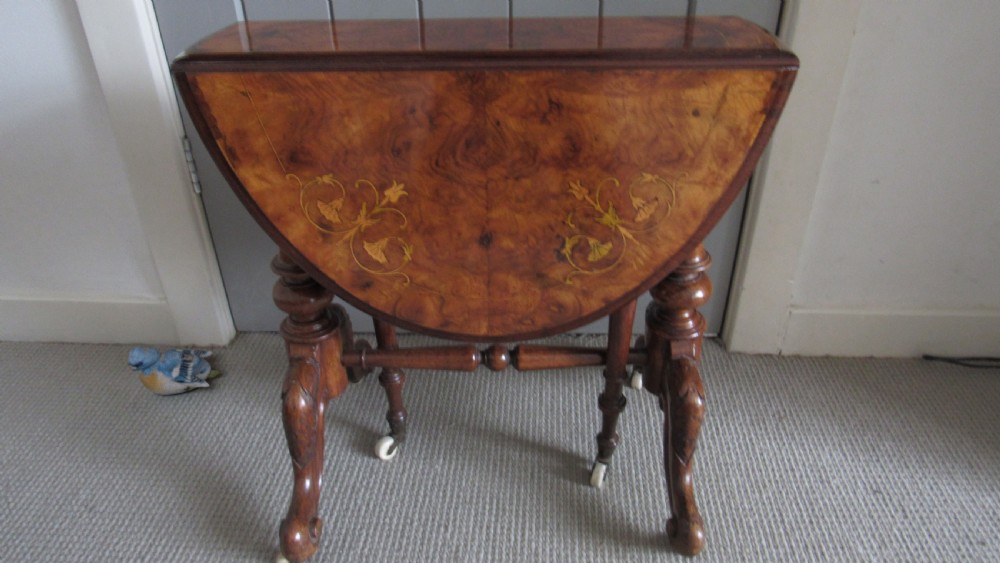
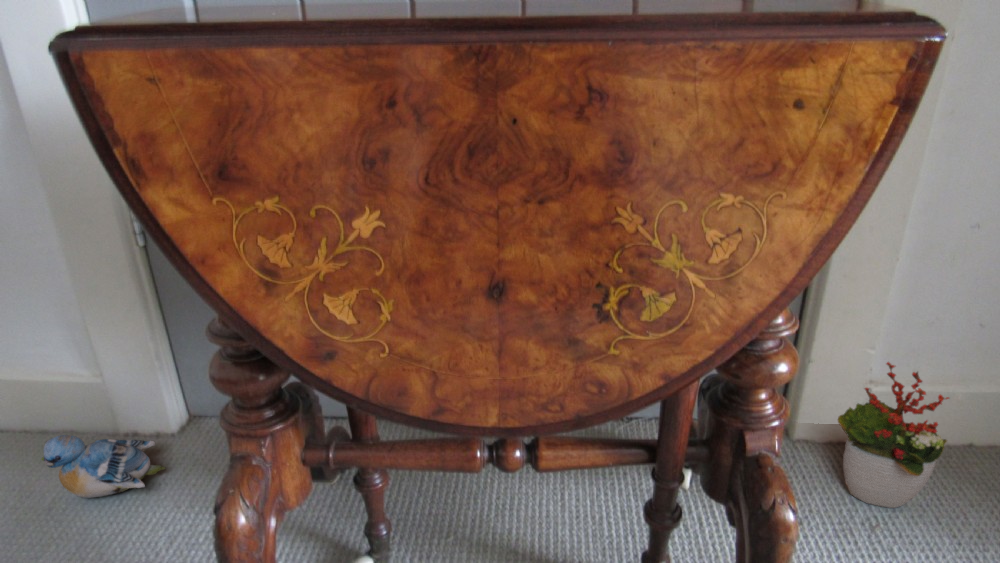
decorative plant: none [758,290,841,403] -> present [838,362,949,508]

